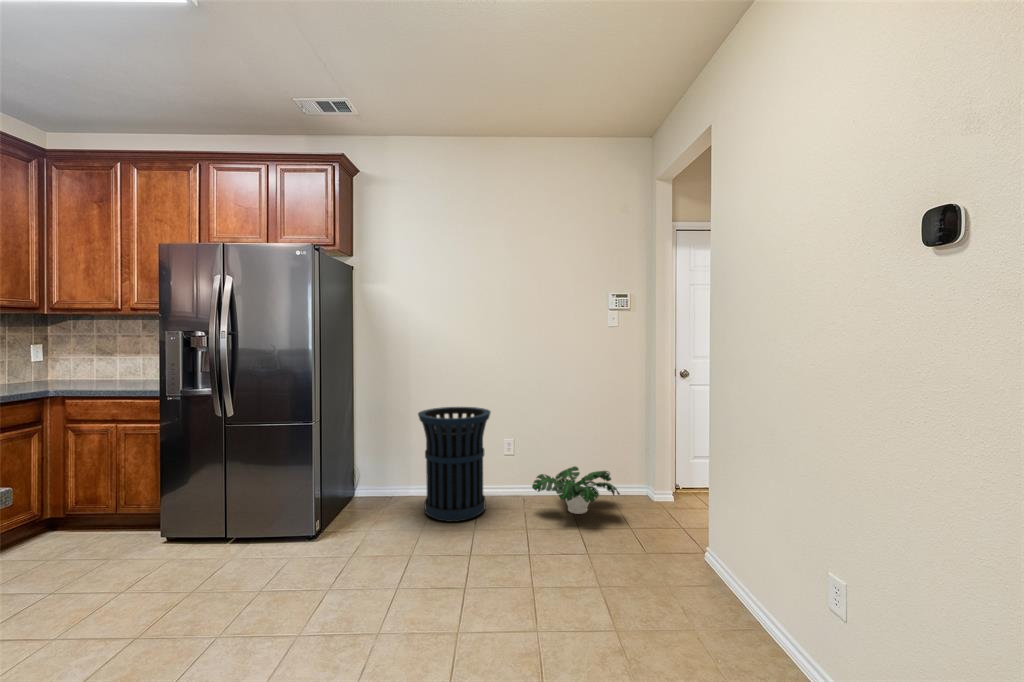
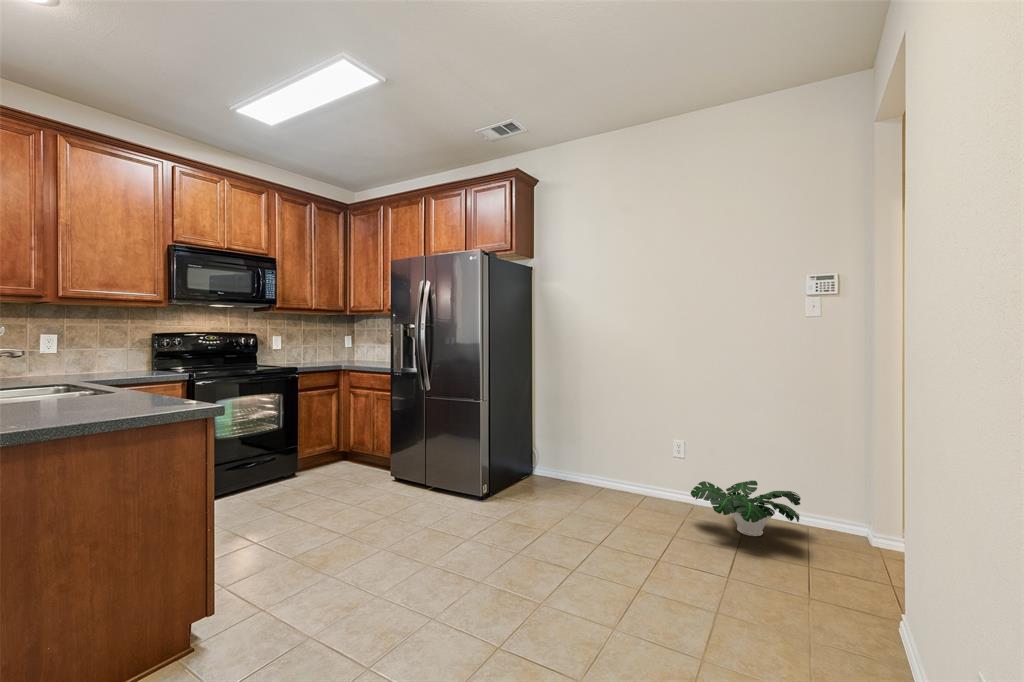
trash can: present [418,407,491,522] -> none [575,399,650,513]

